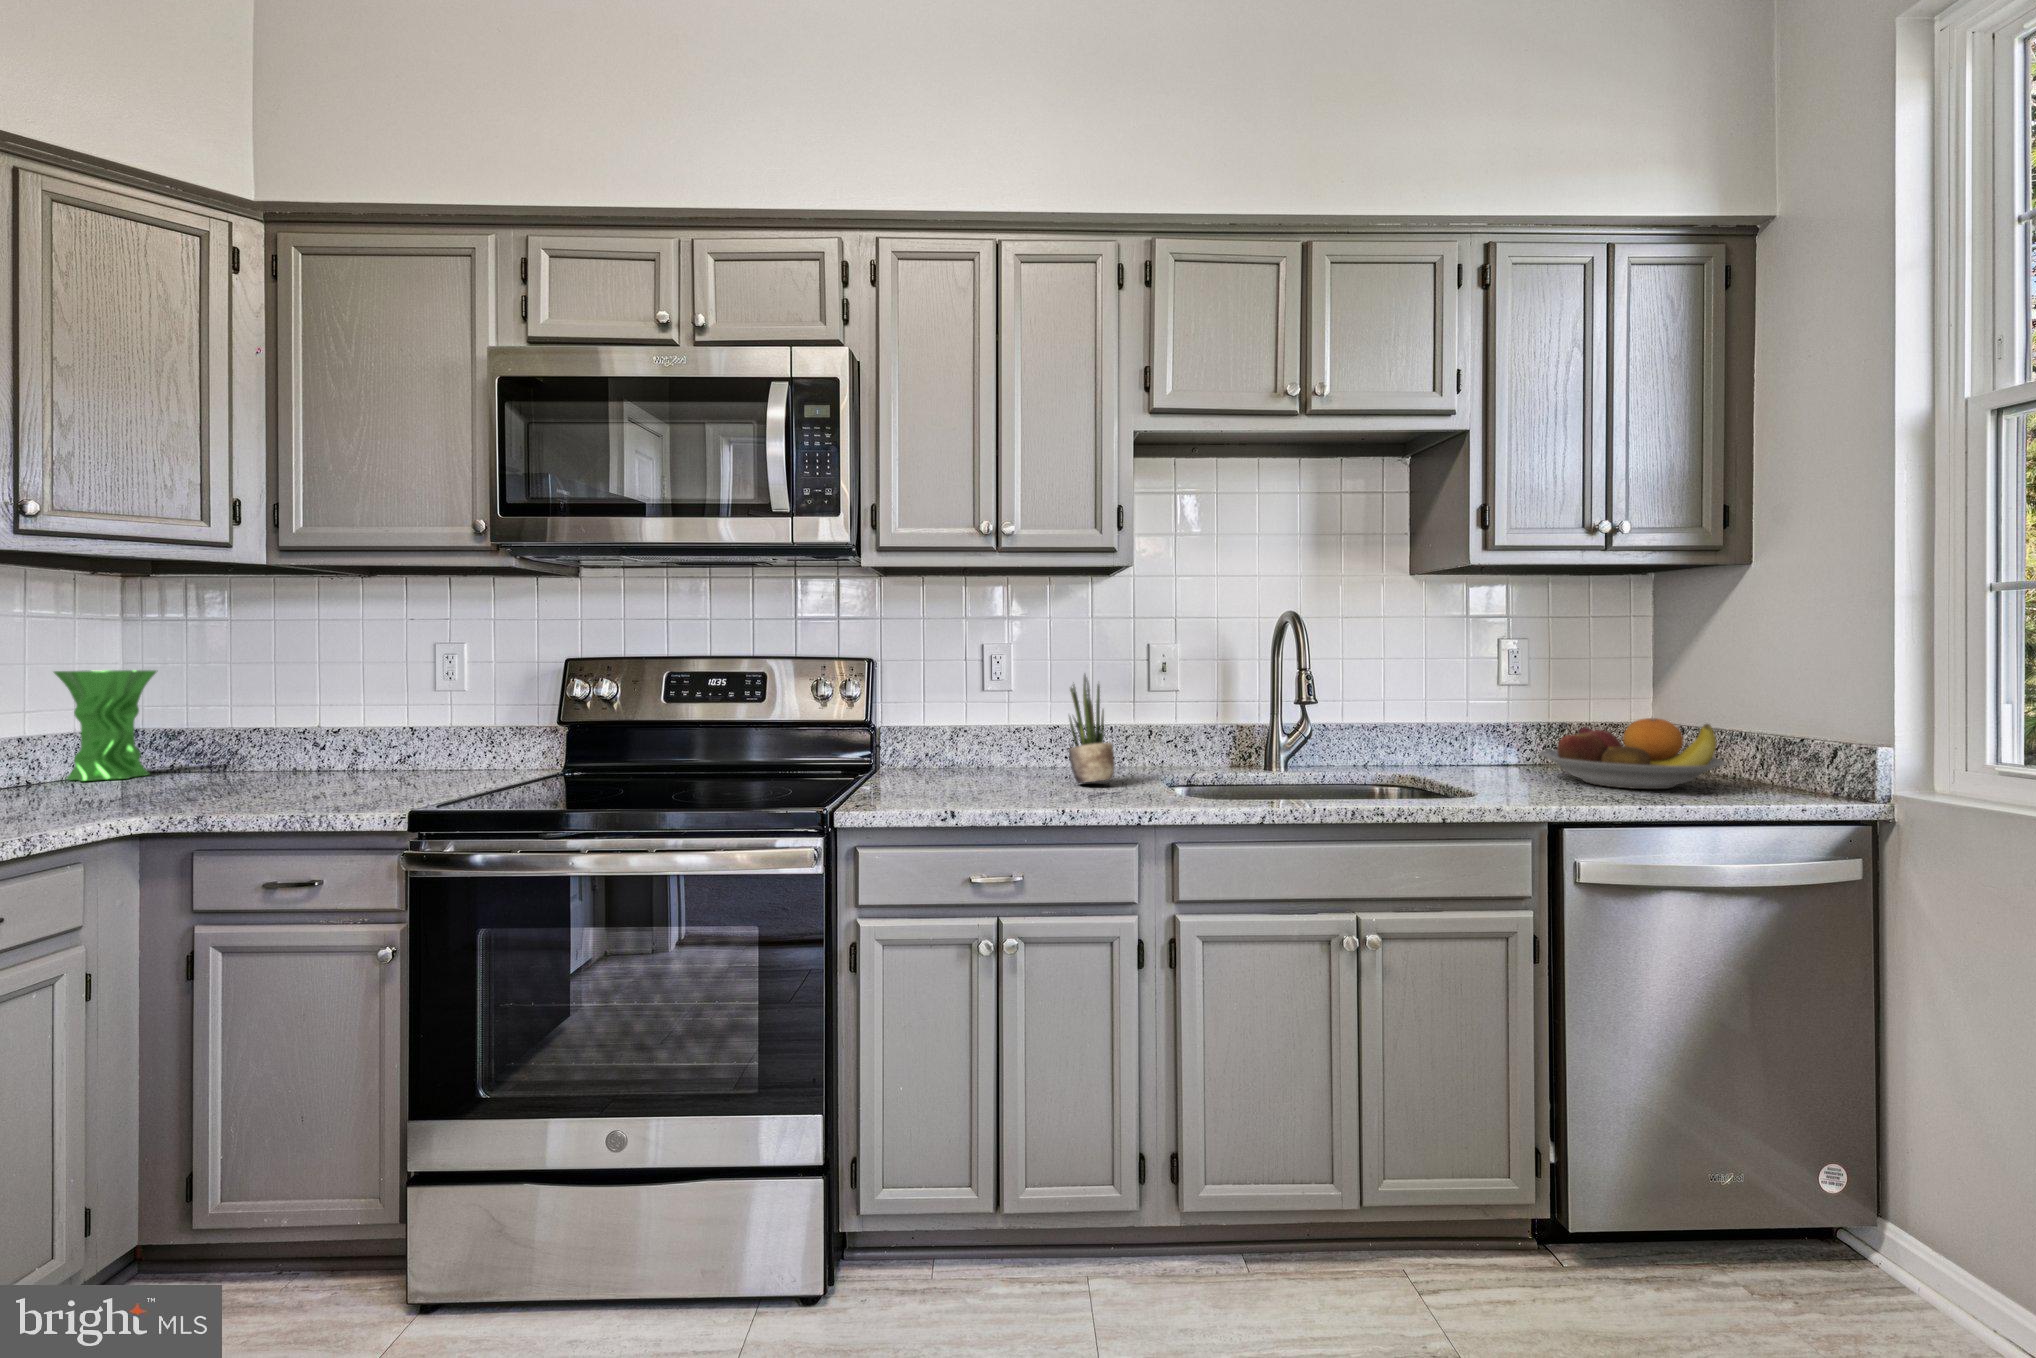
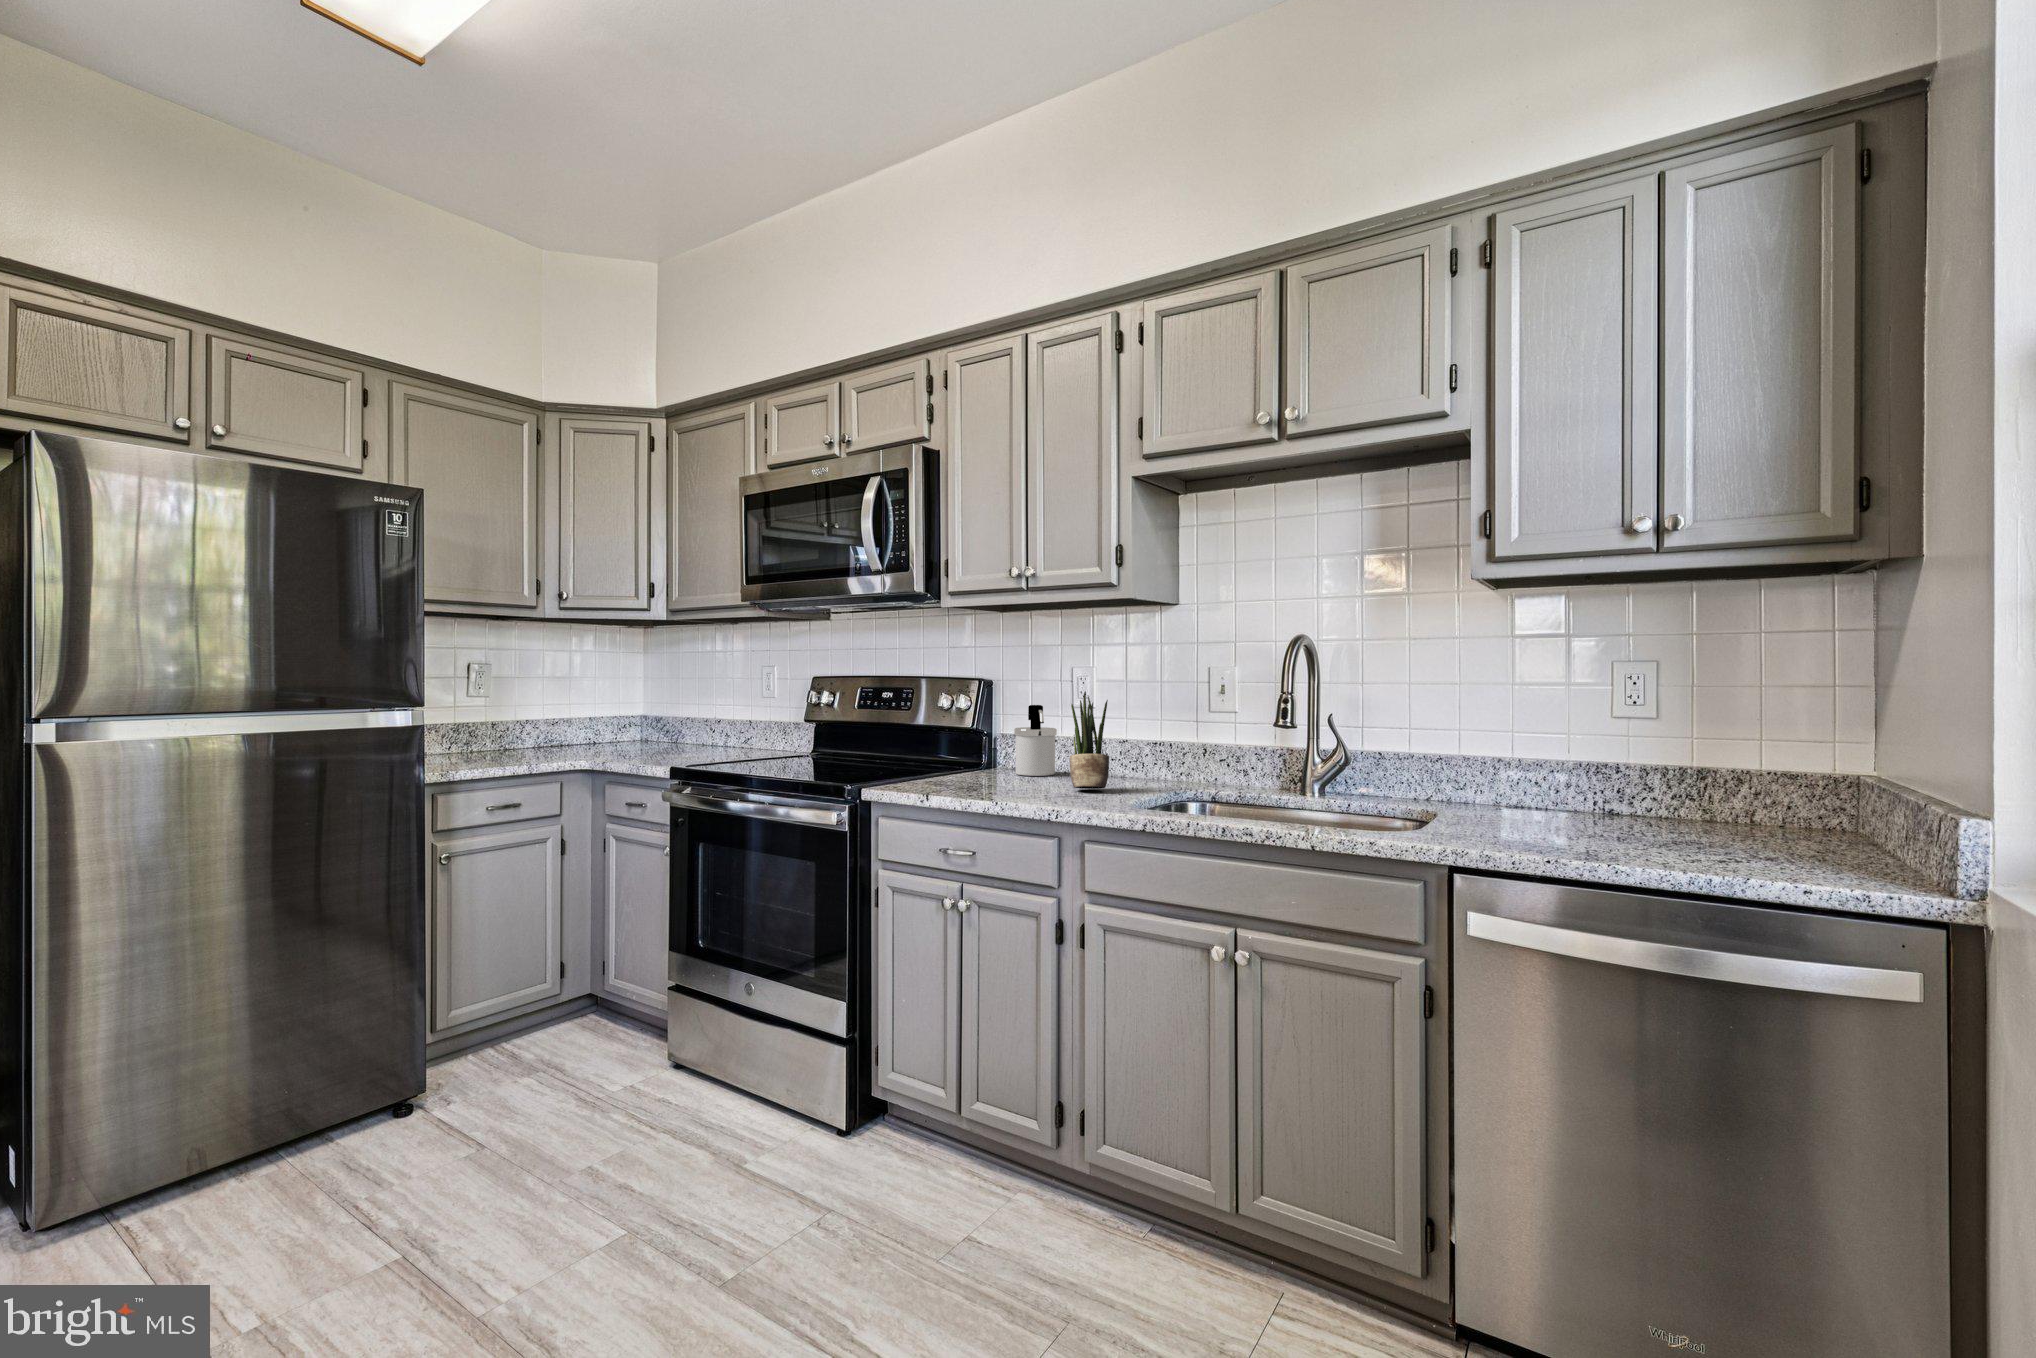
vase: present [54,670,156,781] -> none [597,682,642,744]
soap dispenser: none [934,690,995,774] -> present [1014,705,1057,776]
fruit bowl: present [1539,718,1726,789] -> none [1555,761,1798,851]

